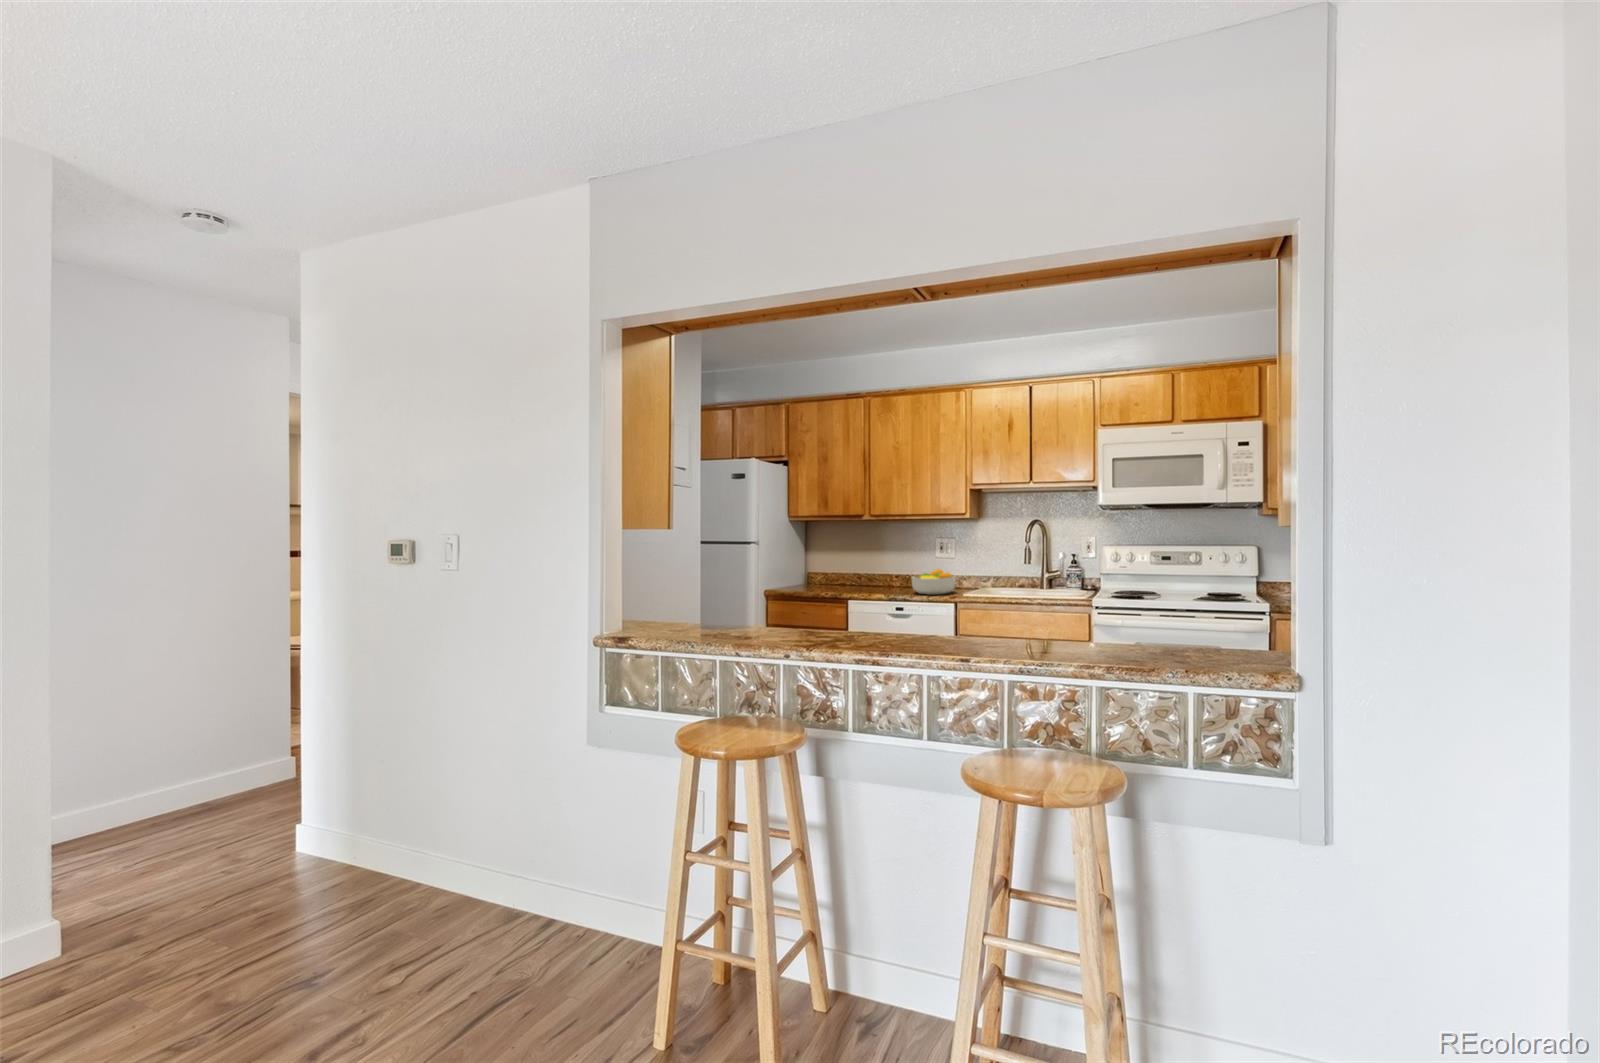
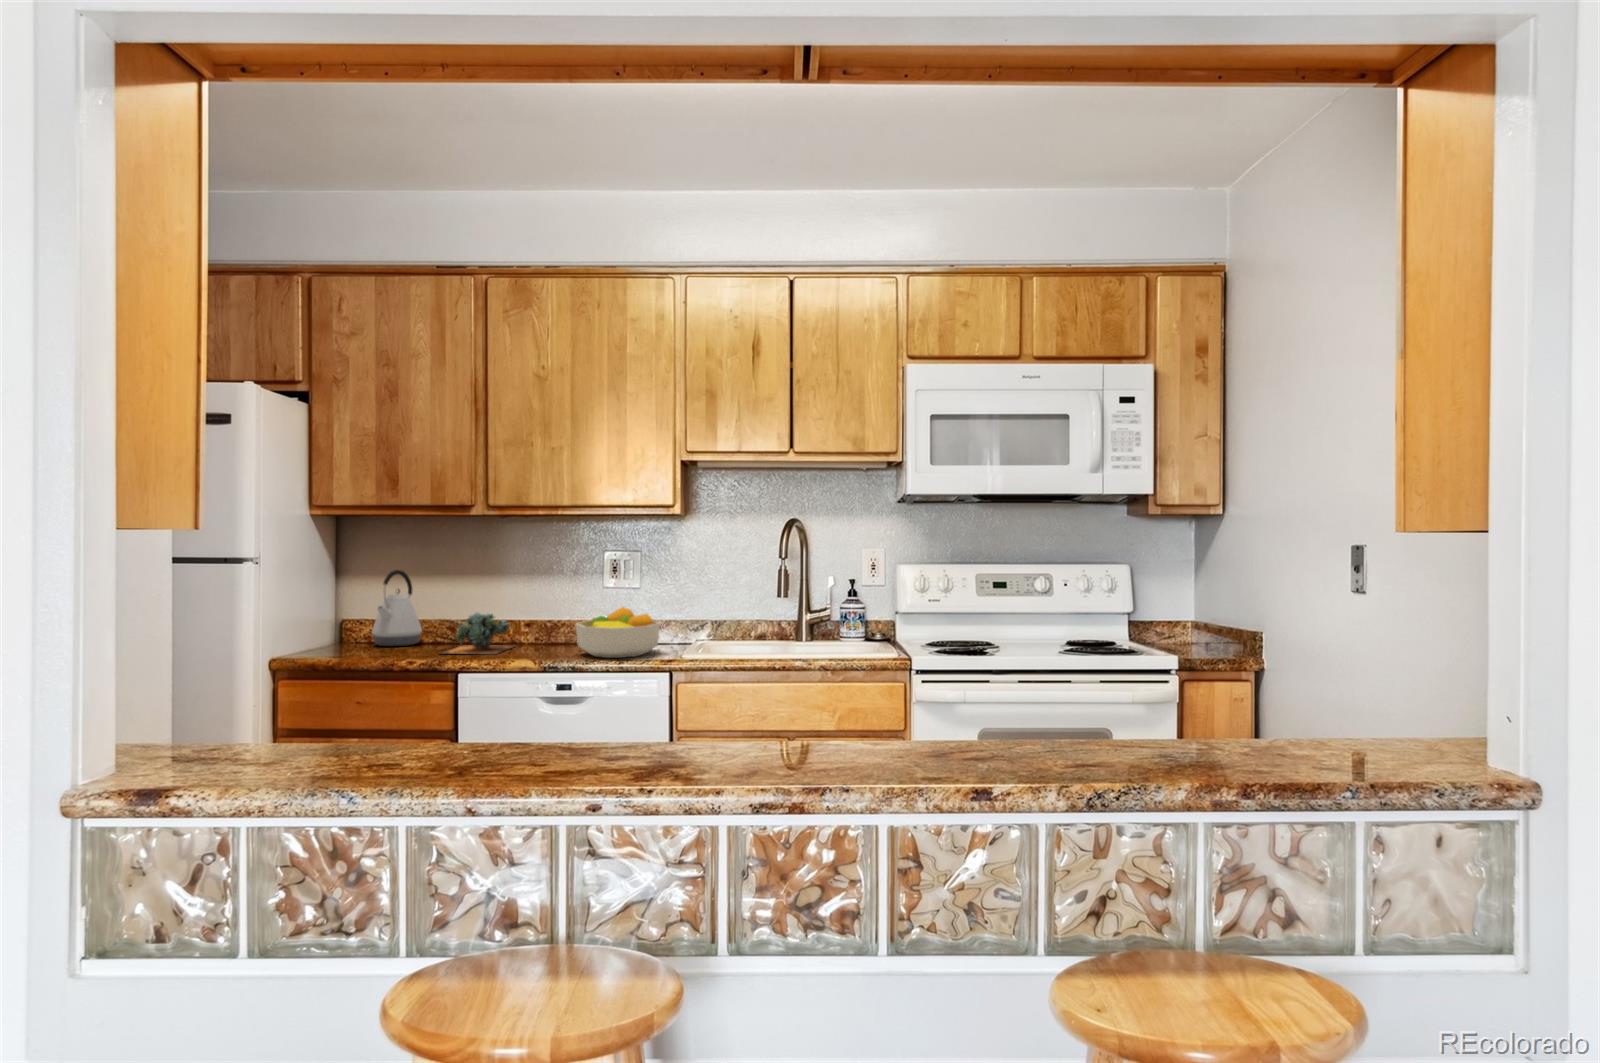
kettle: none [818,548,842,587] -> present [372,570,422,646]
succulent plant: none [846,570,886,591] -> present [441,613,513,654]

